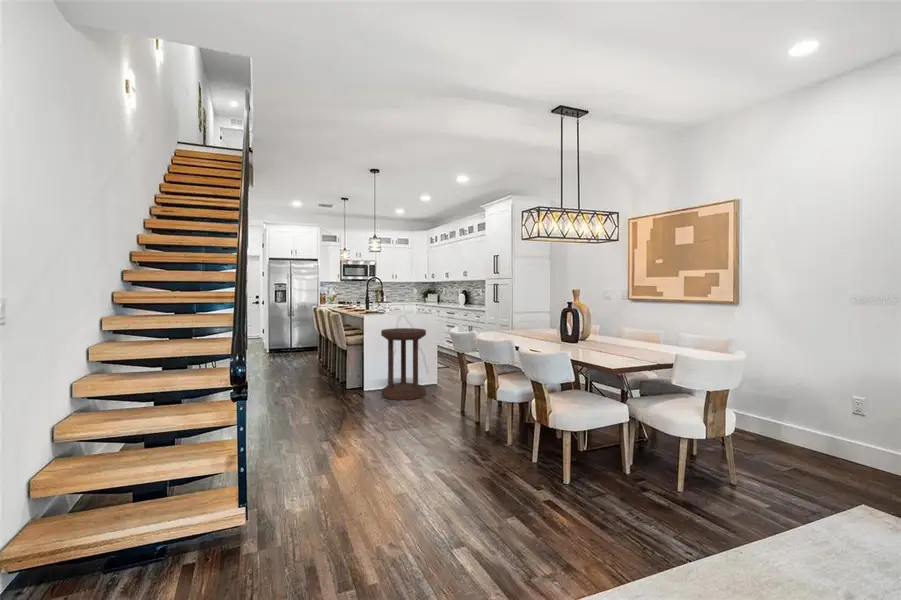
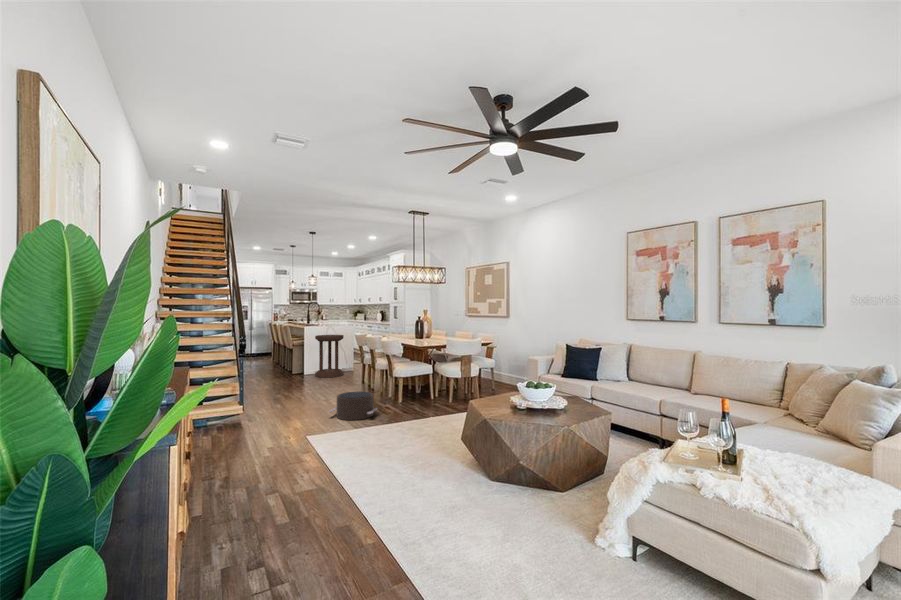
pouf: none [432,473,545,564] -> present [329,391,377,420]

